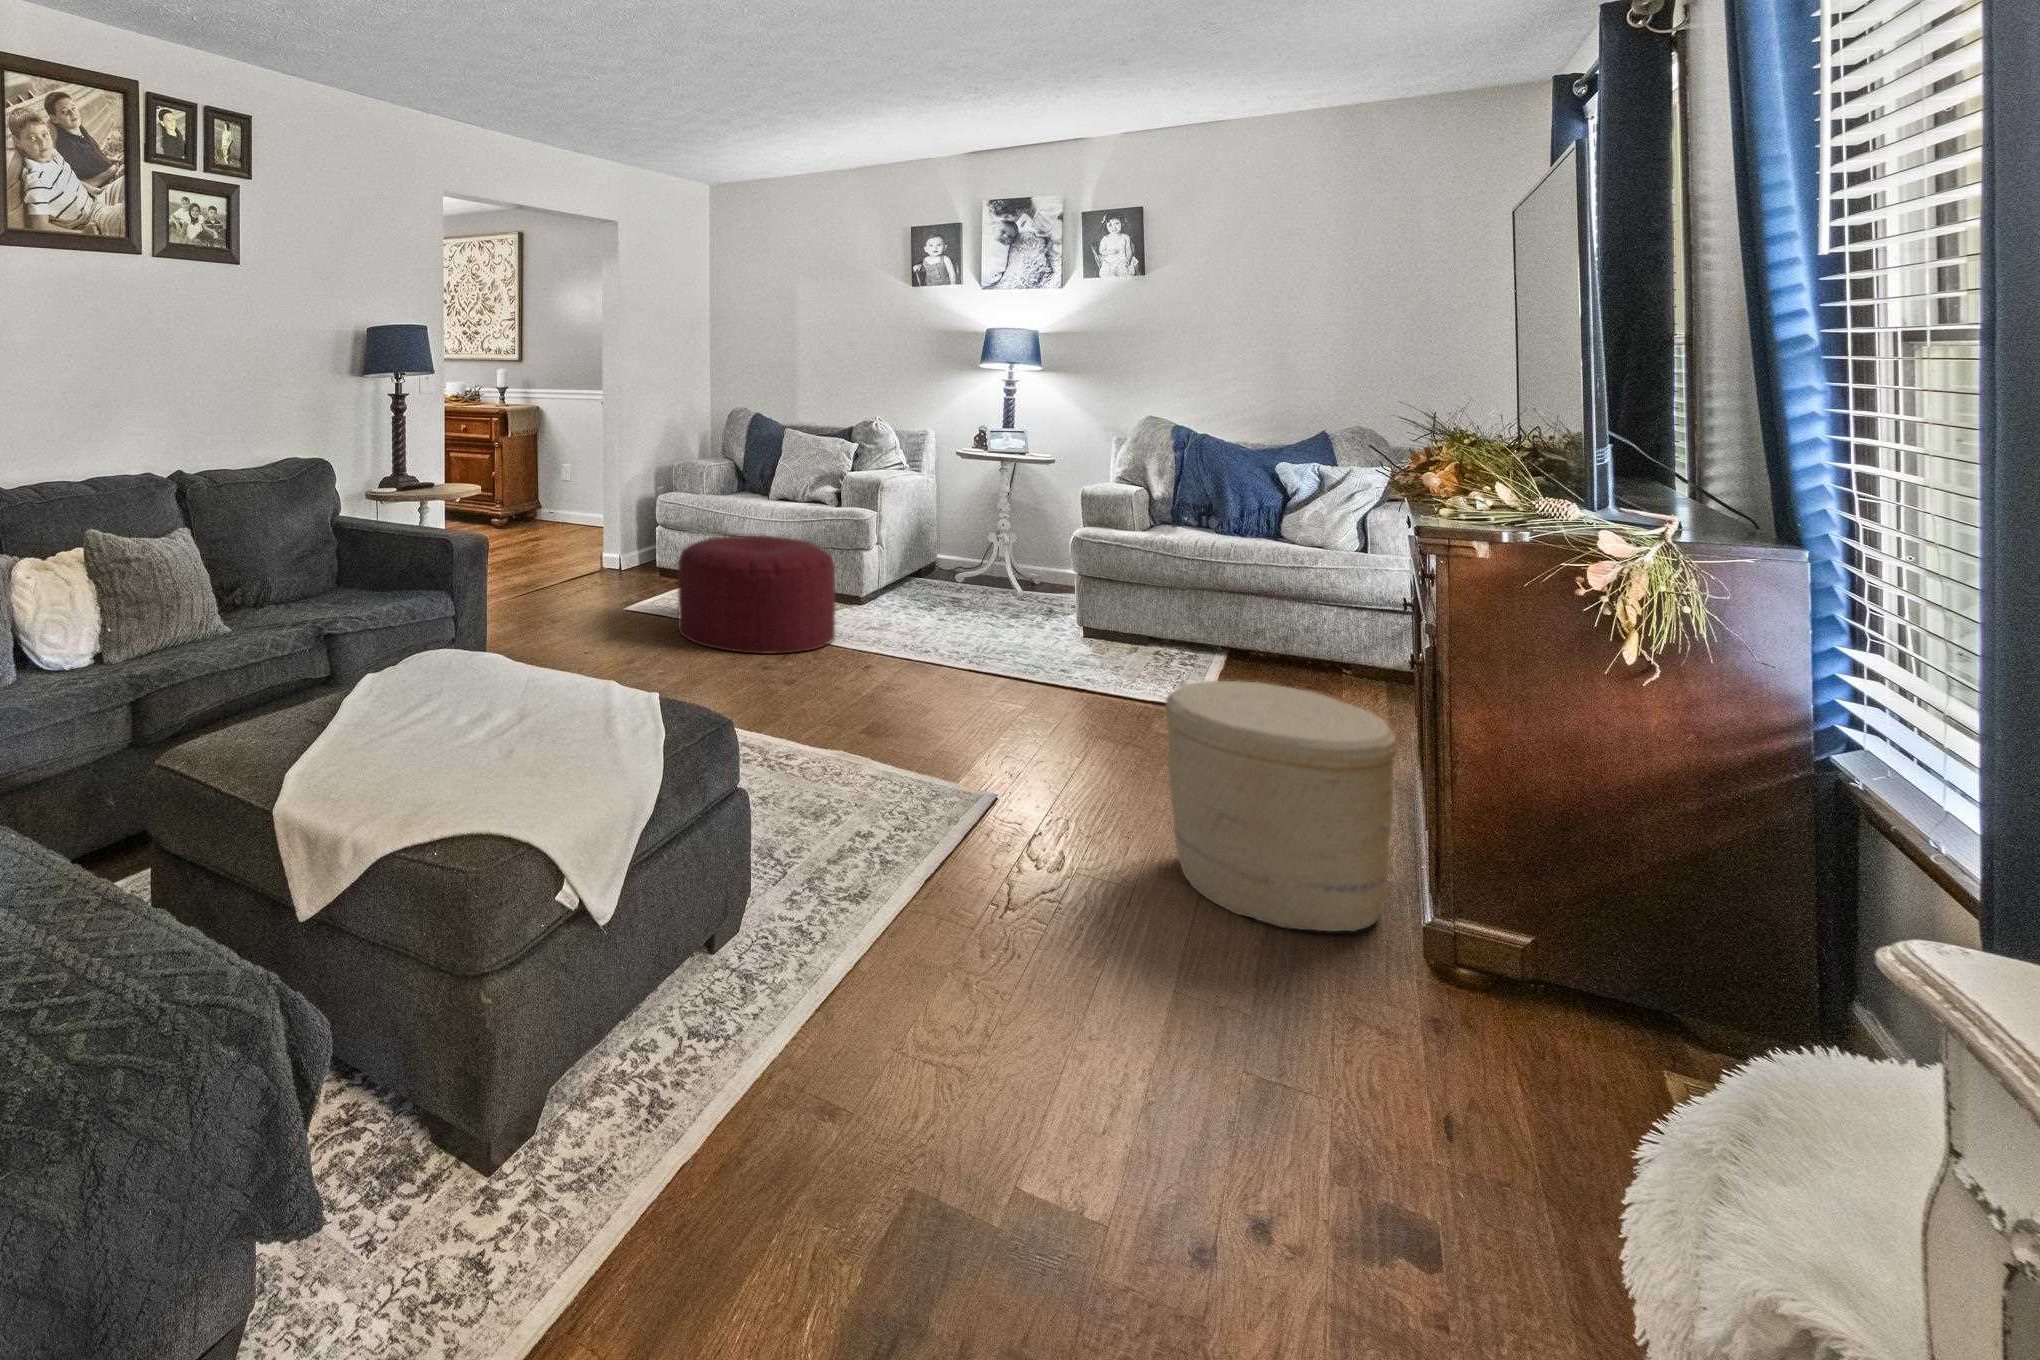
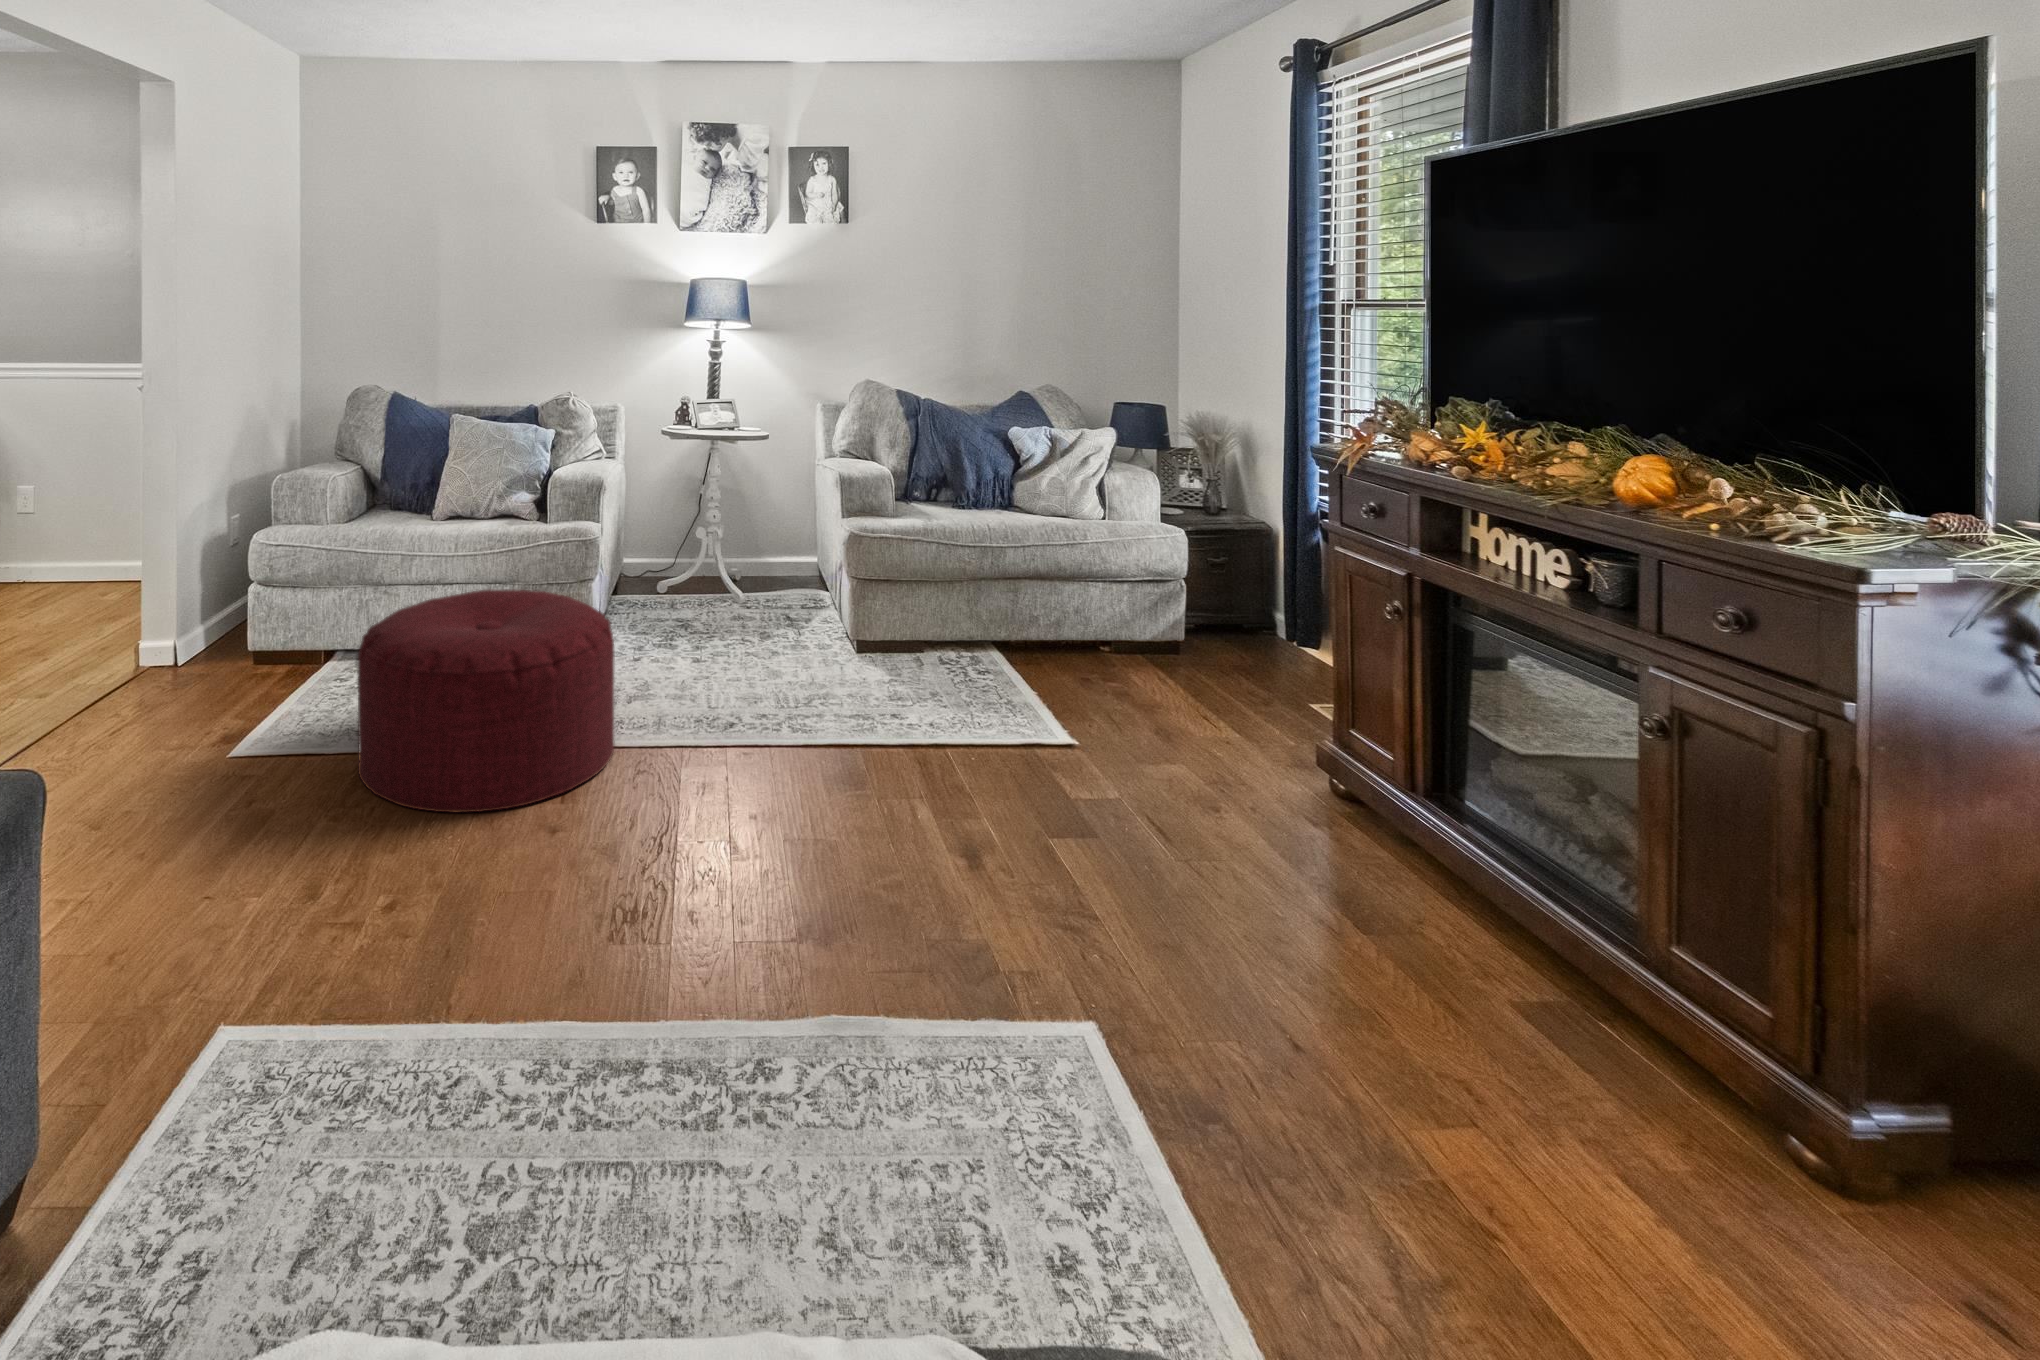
woven basket: present [1165,681,1397,931] -> none [1448,785,1843,1226]

